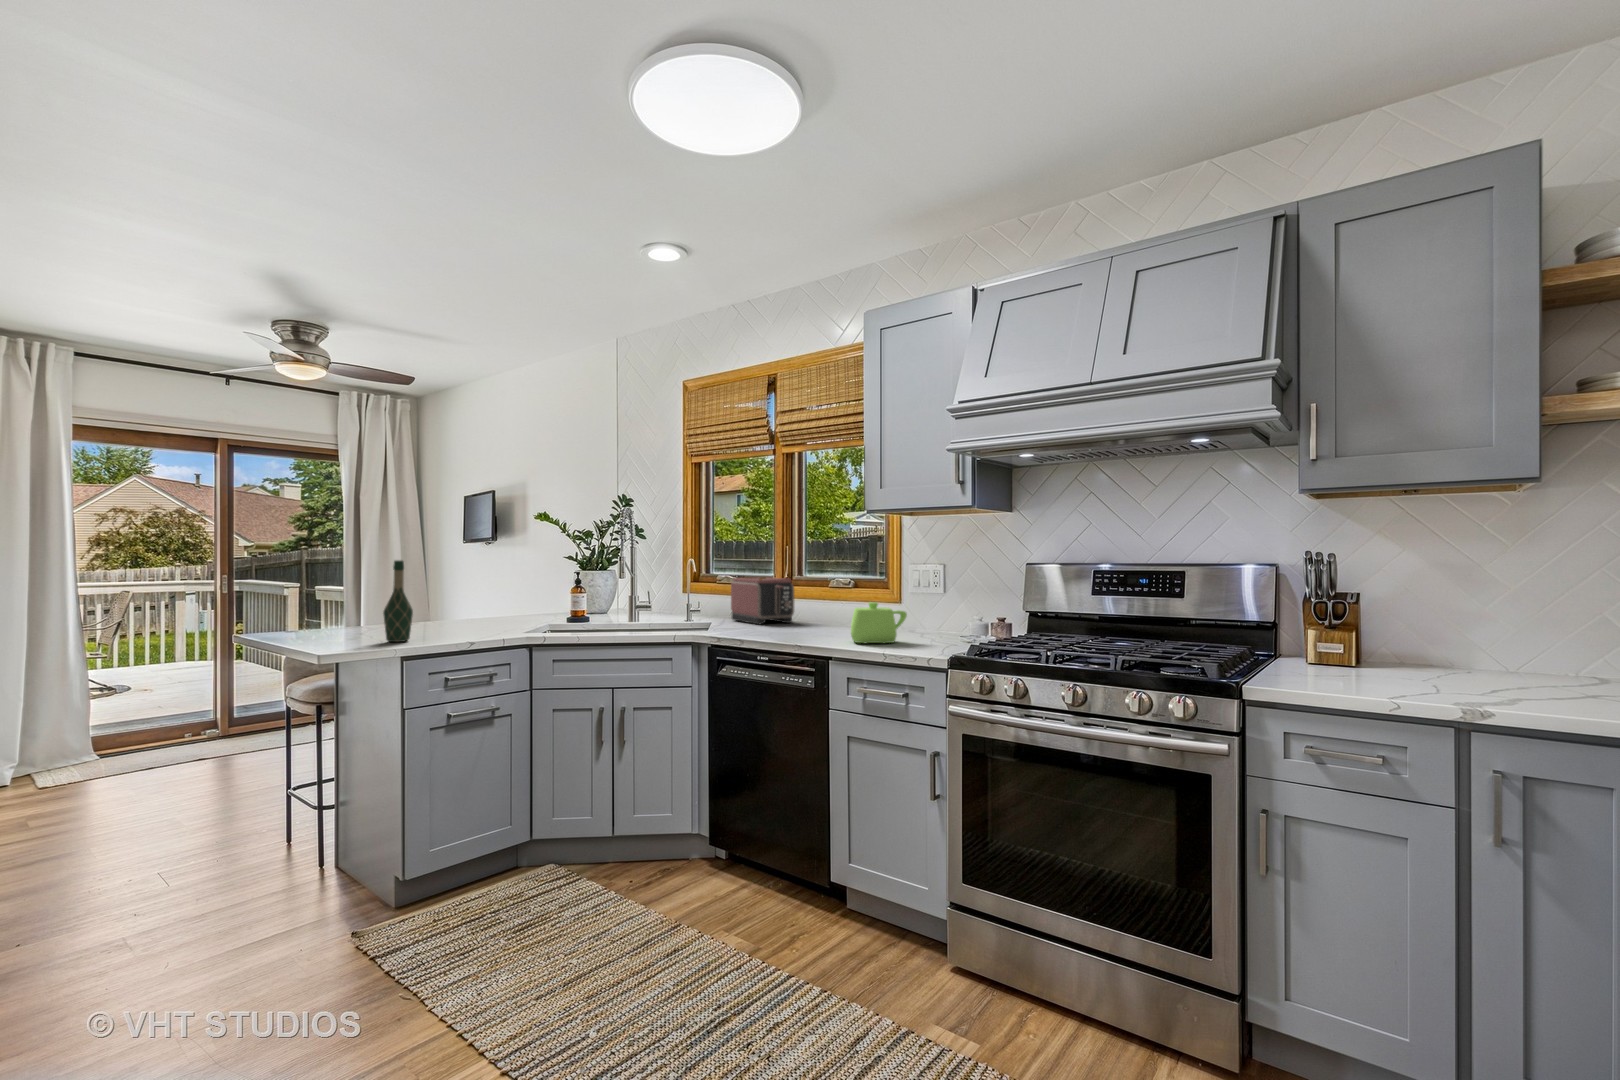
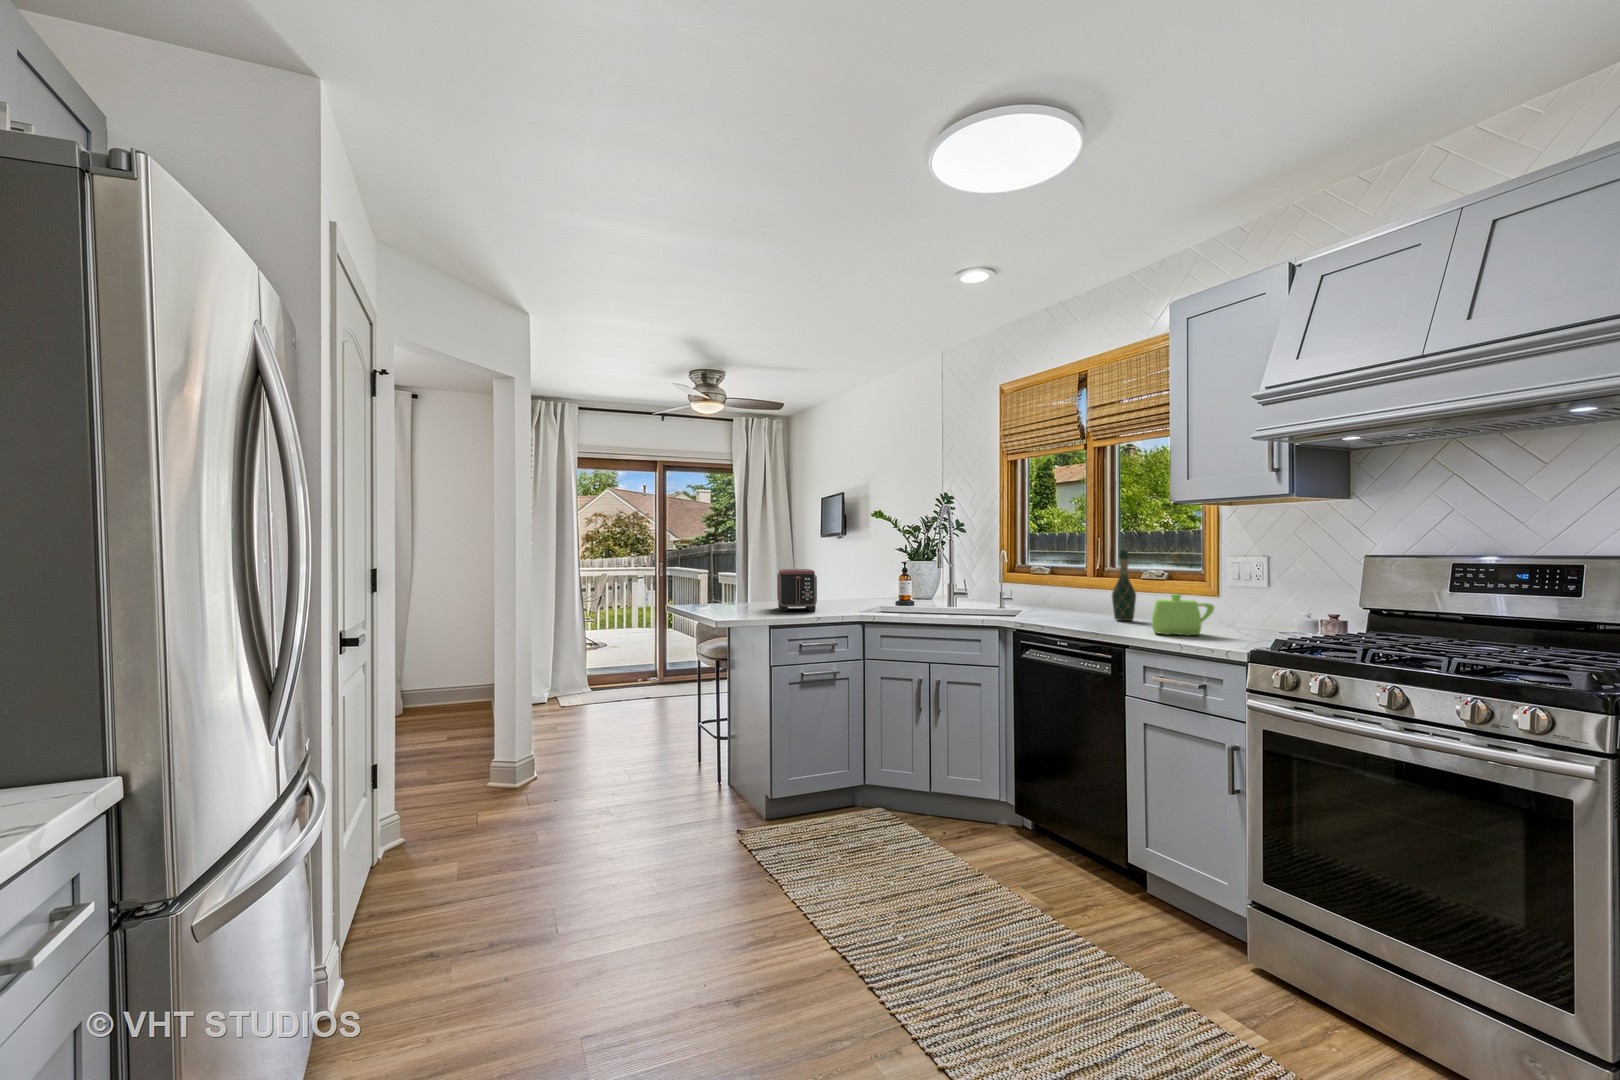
wine bottle: present [383,560,413,642] -> present [1112,550,1136,621]
toaster: present [731,577,794,625] -> present [777,569,817,612]

